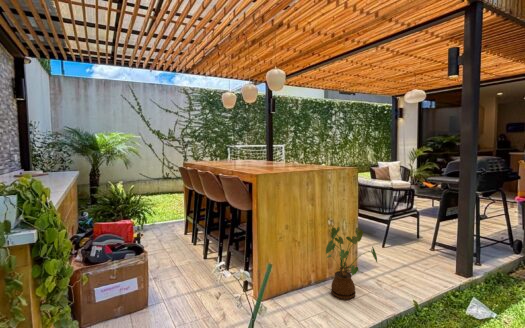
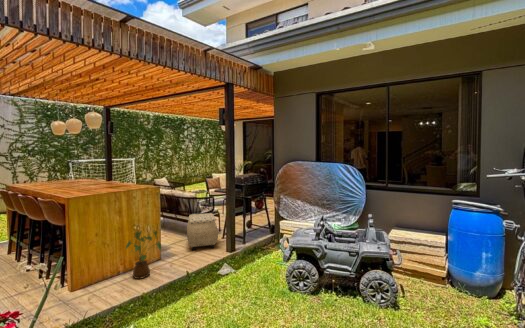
ottoman: none [381,210,441,264] -> present [187,213,218,250]

